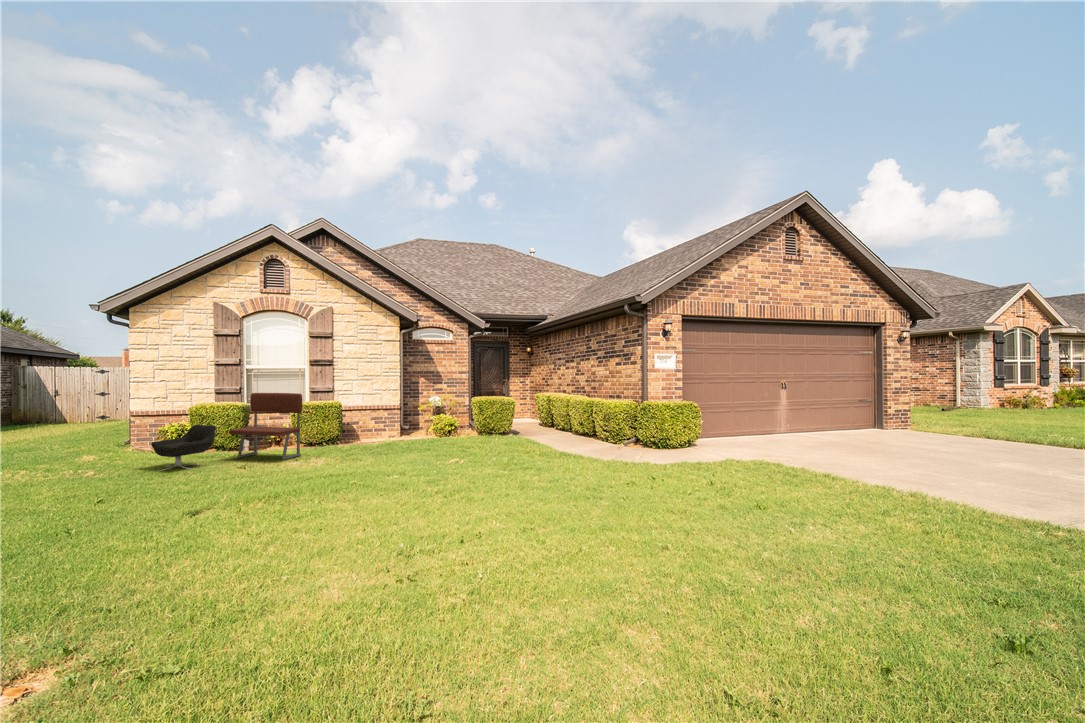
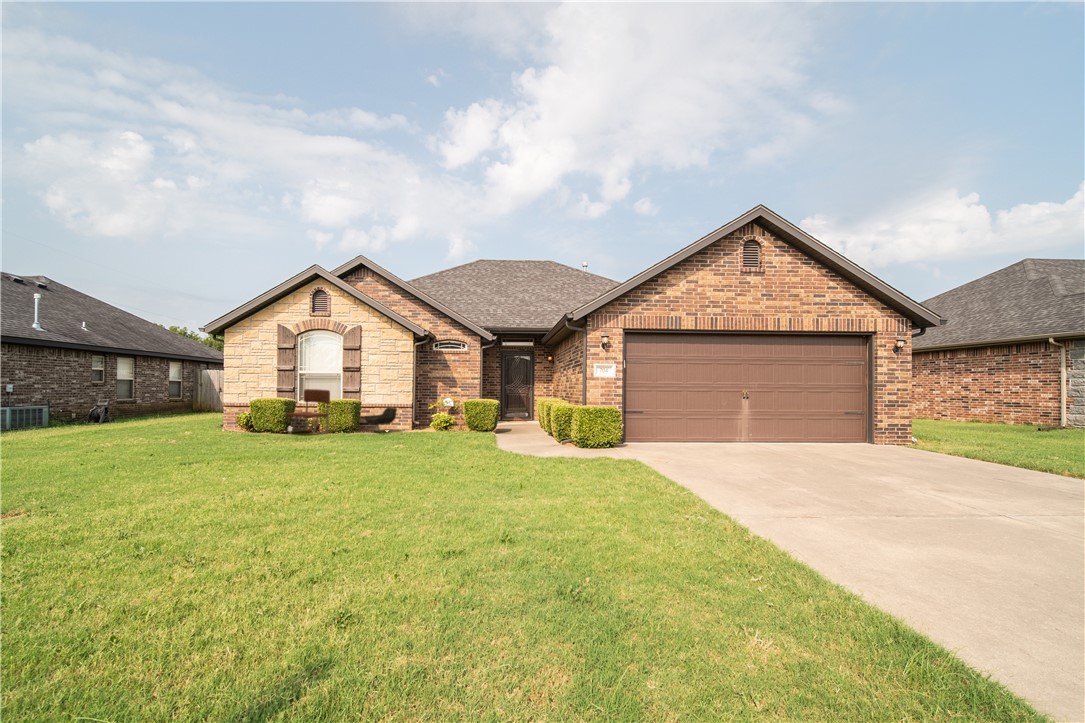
lounge chair: present [151,424,216,472] -> present [365,407,397,431]

